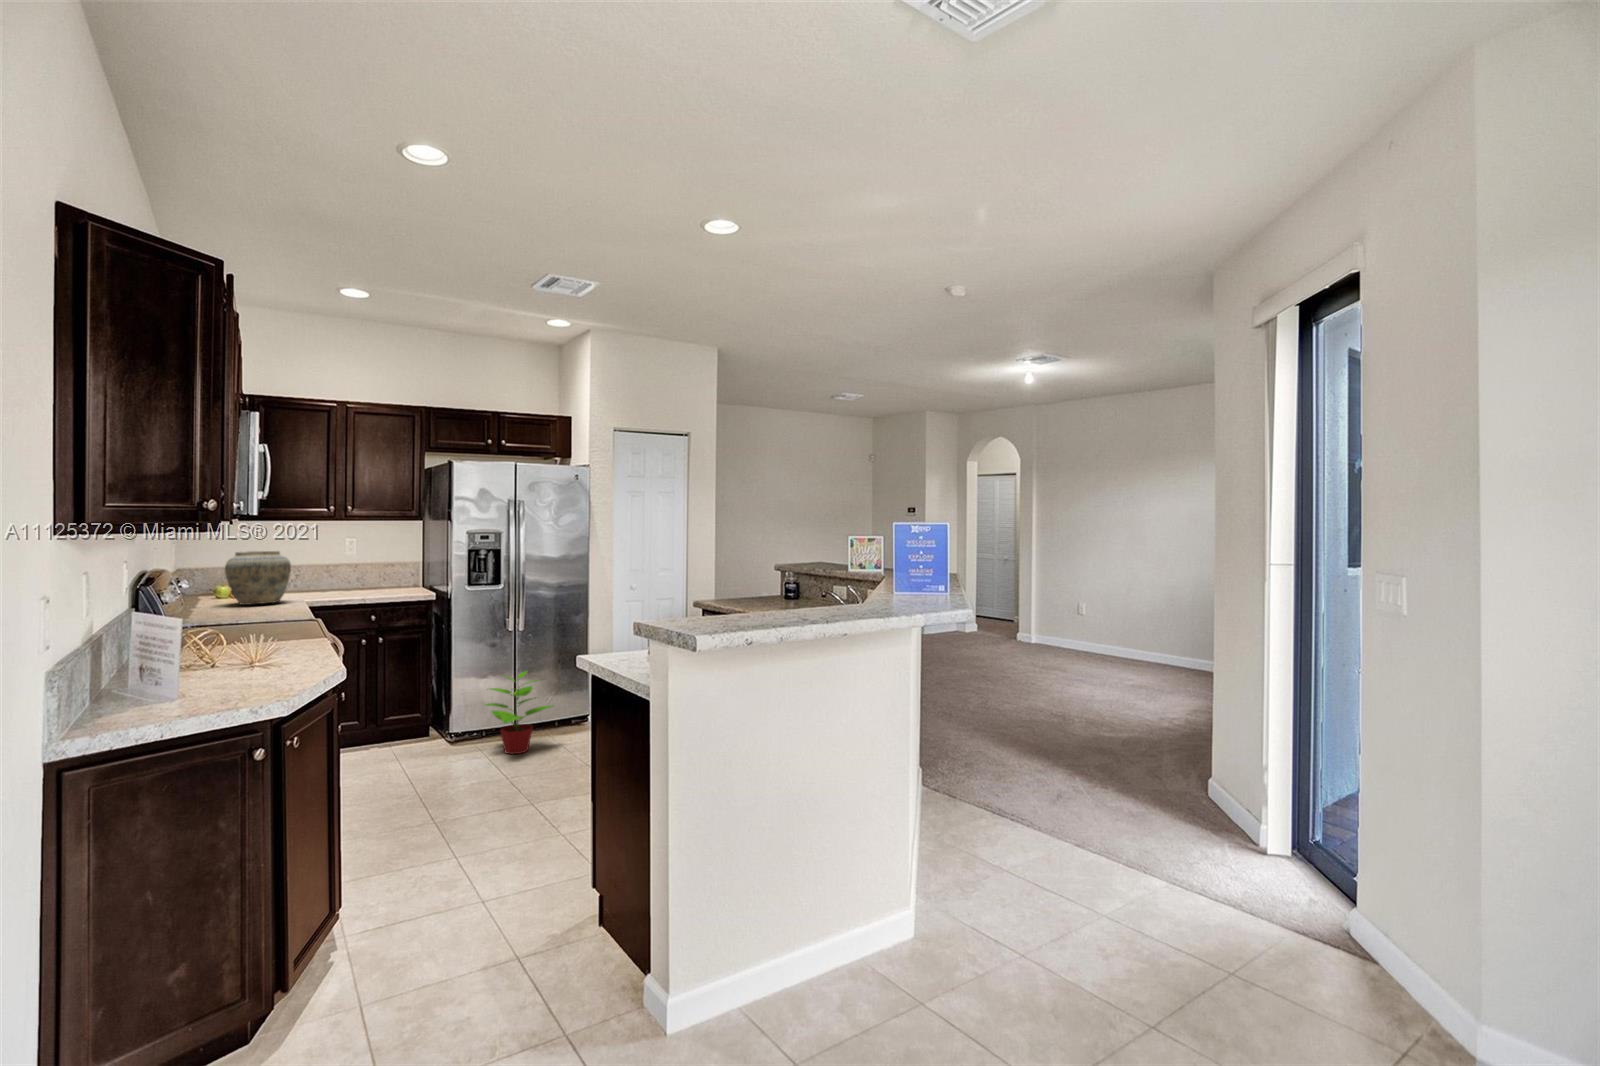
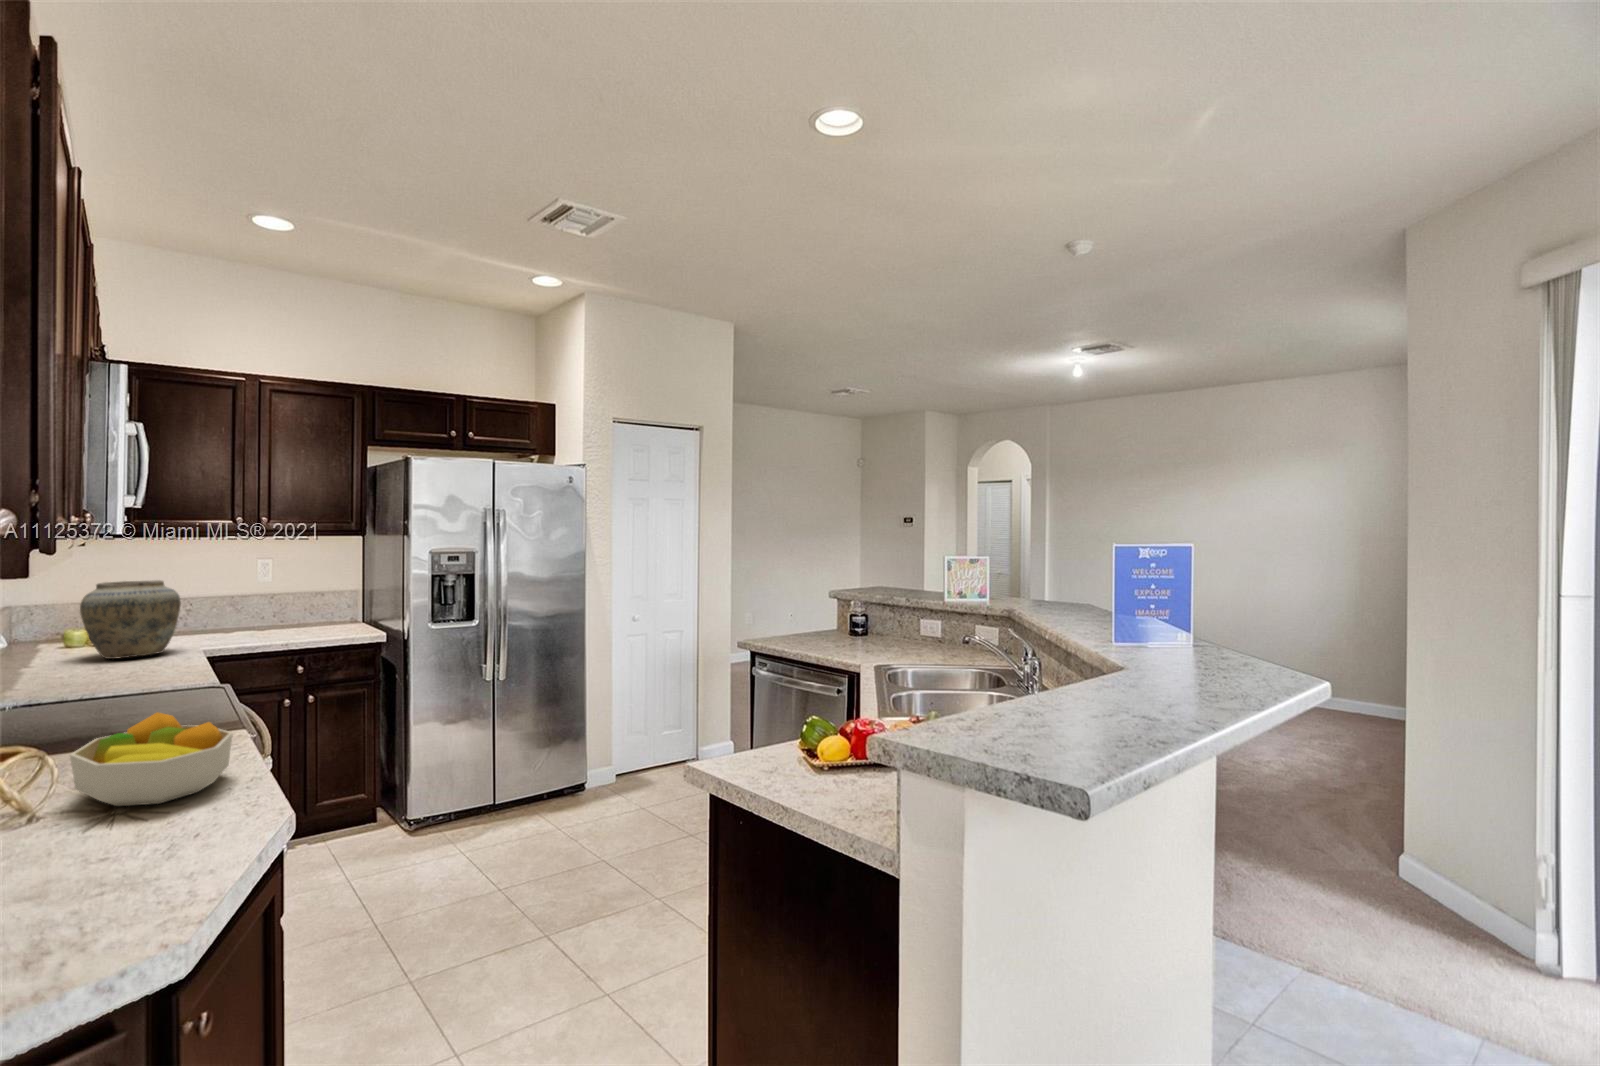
fruit bowl: none [221,617,310,665] -> present [70,712,233,806]
potted plant: present [486,671,552,754] -> none [454,733,551,848]

